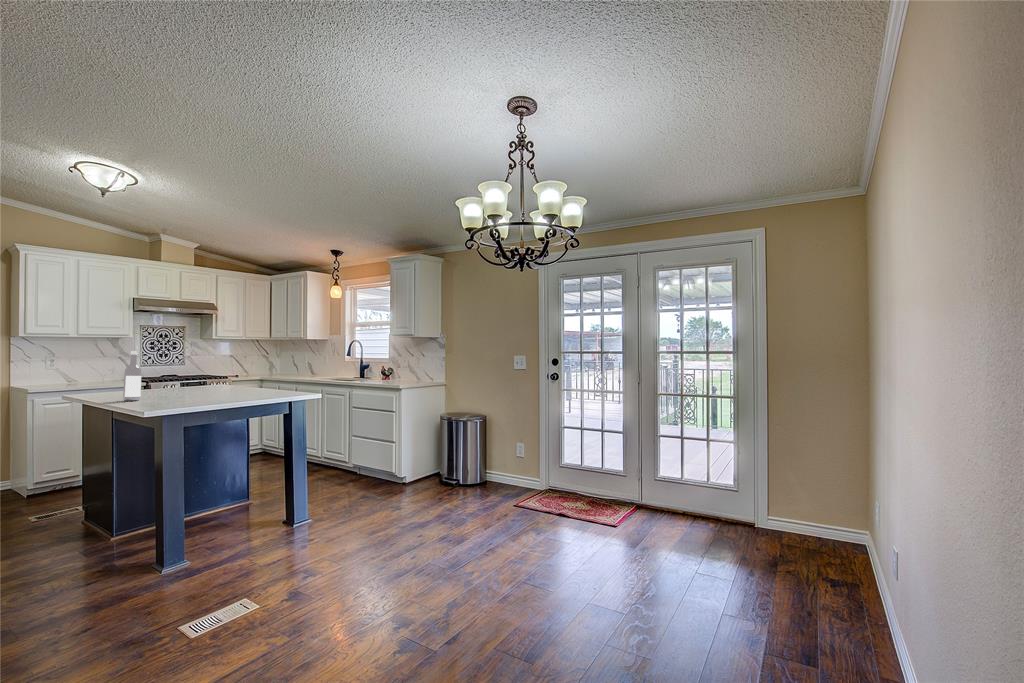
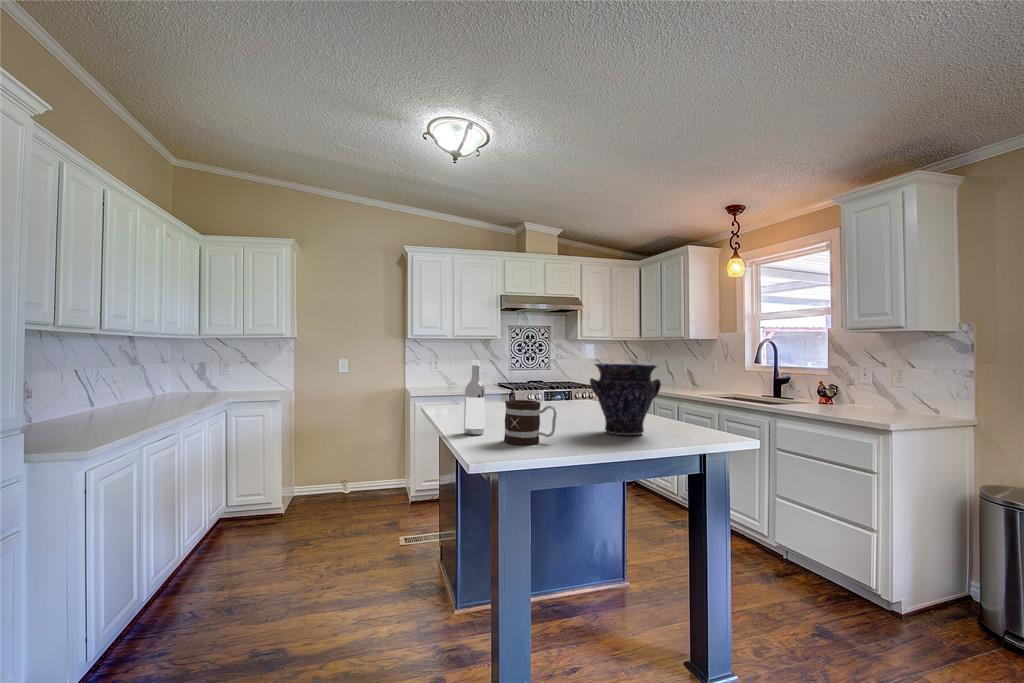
vase: none [222,353,270,397] -> present [590,363,661,435]
mug: none [159,376,198,402] -> present [504,400,557,445]

